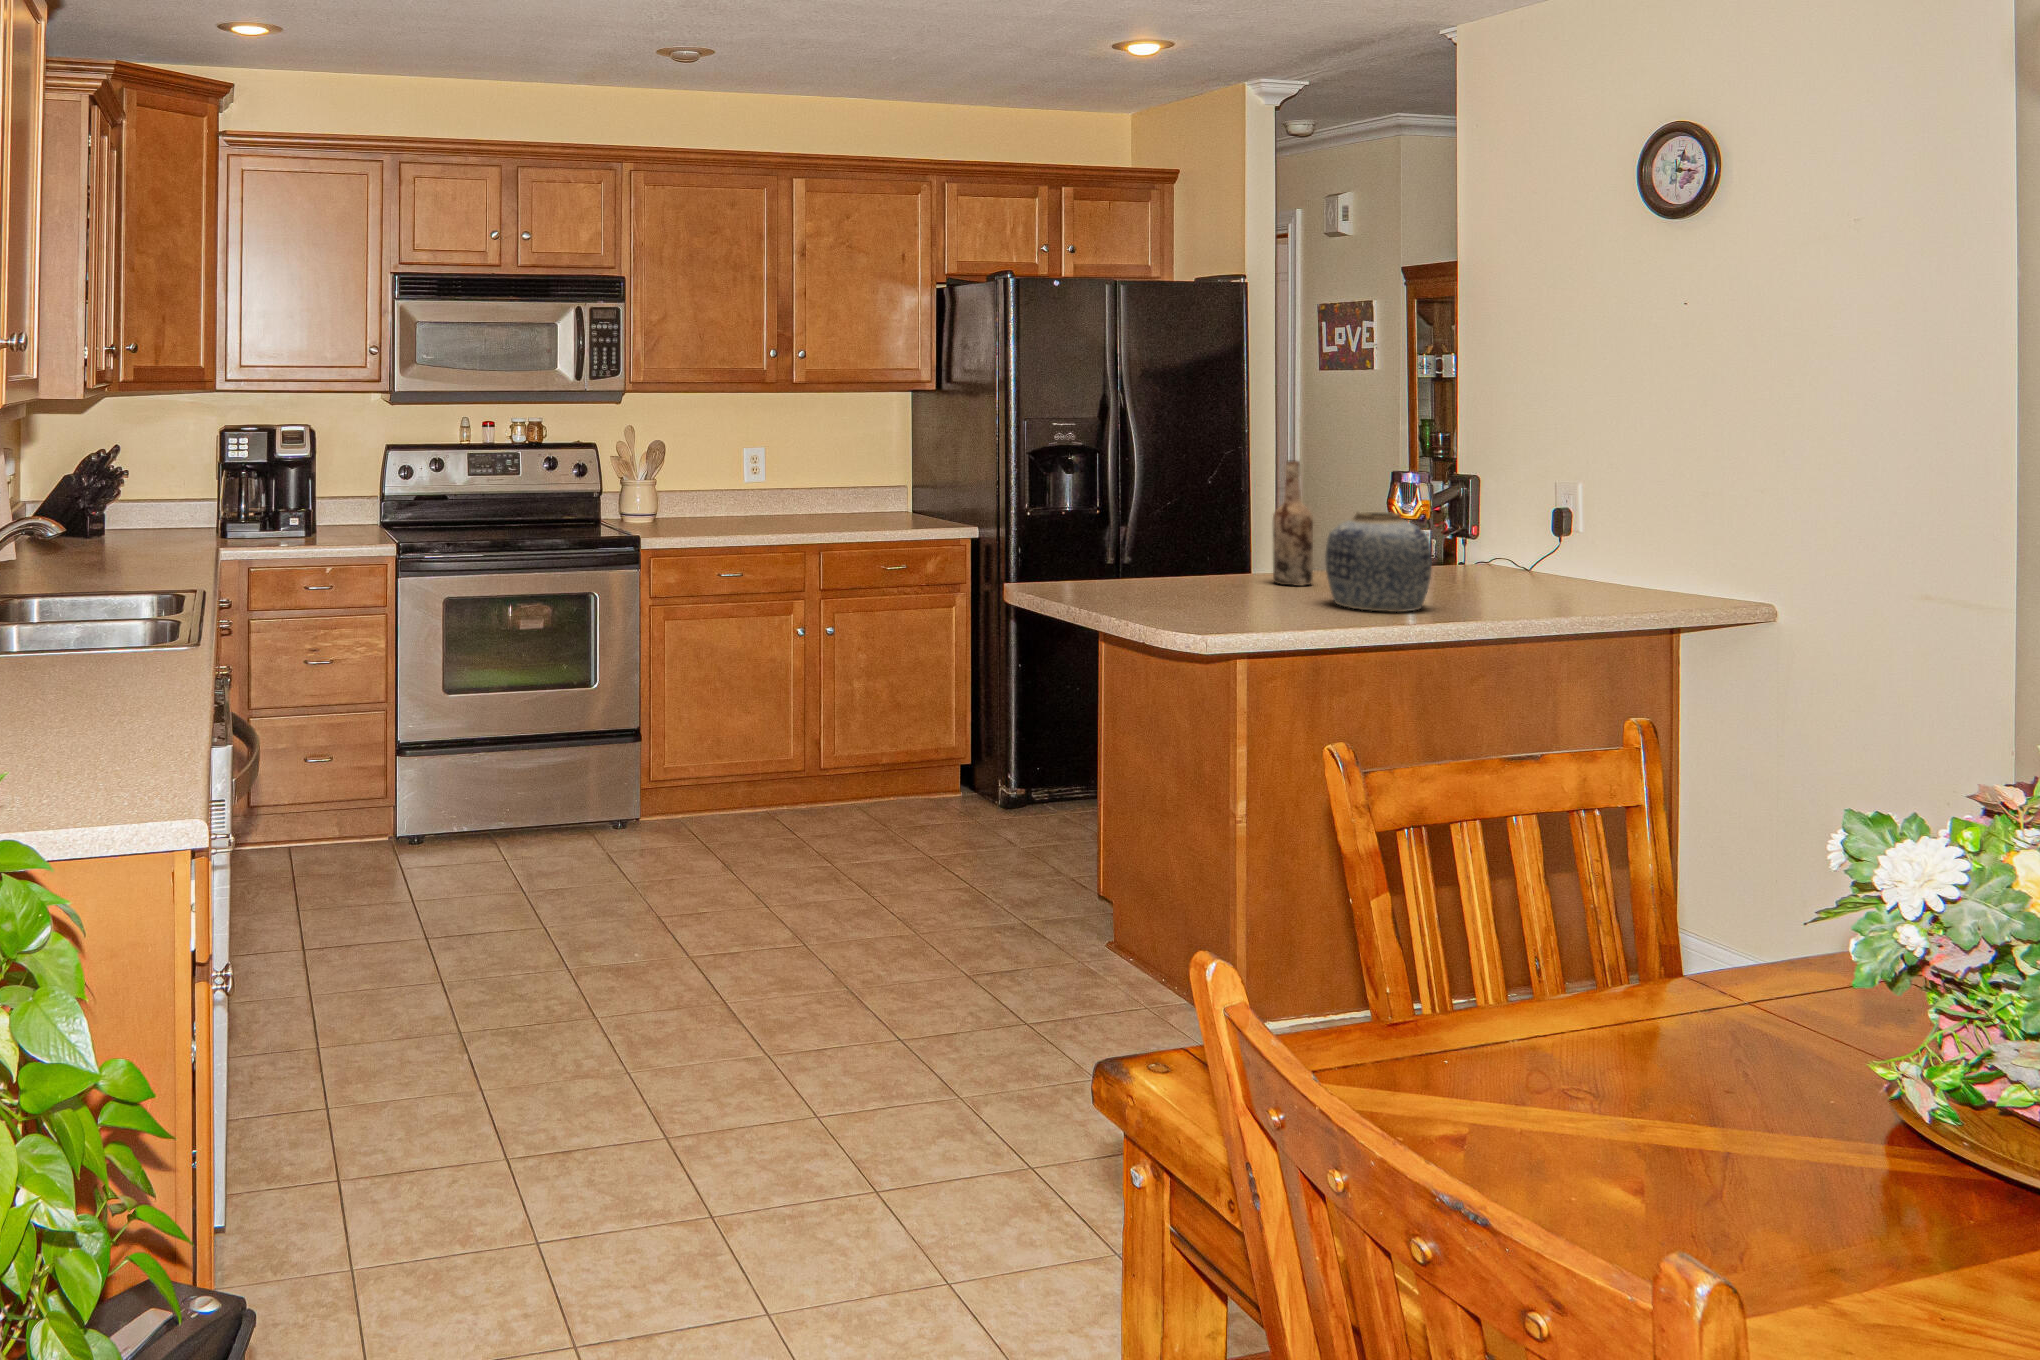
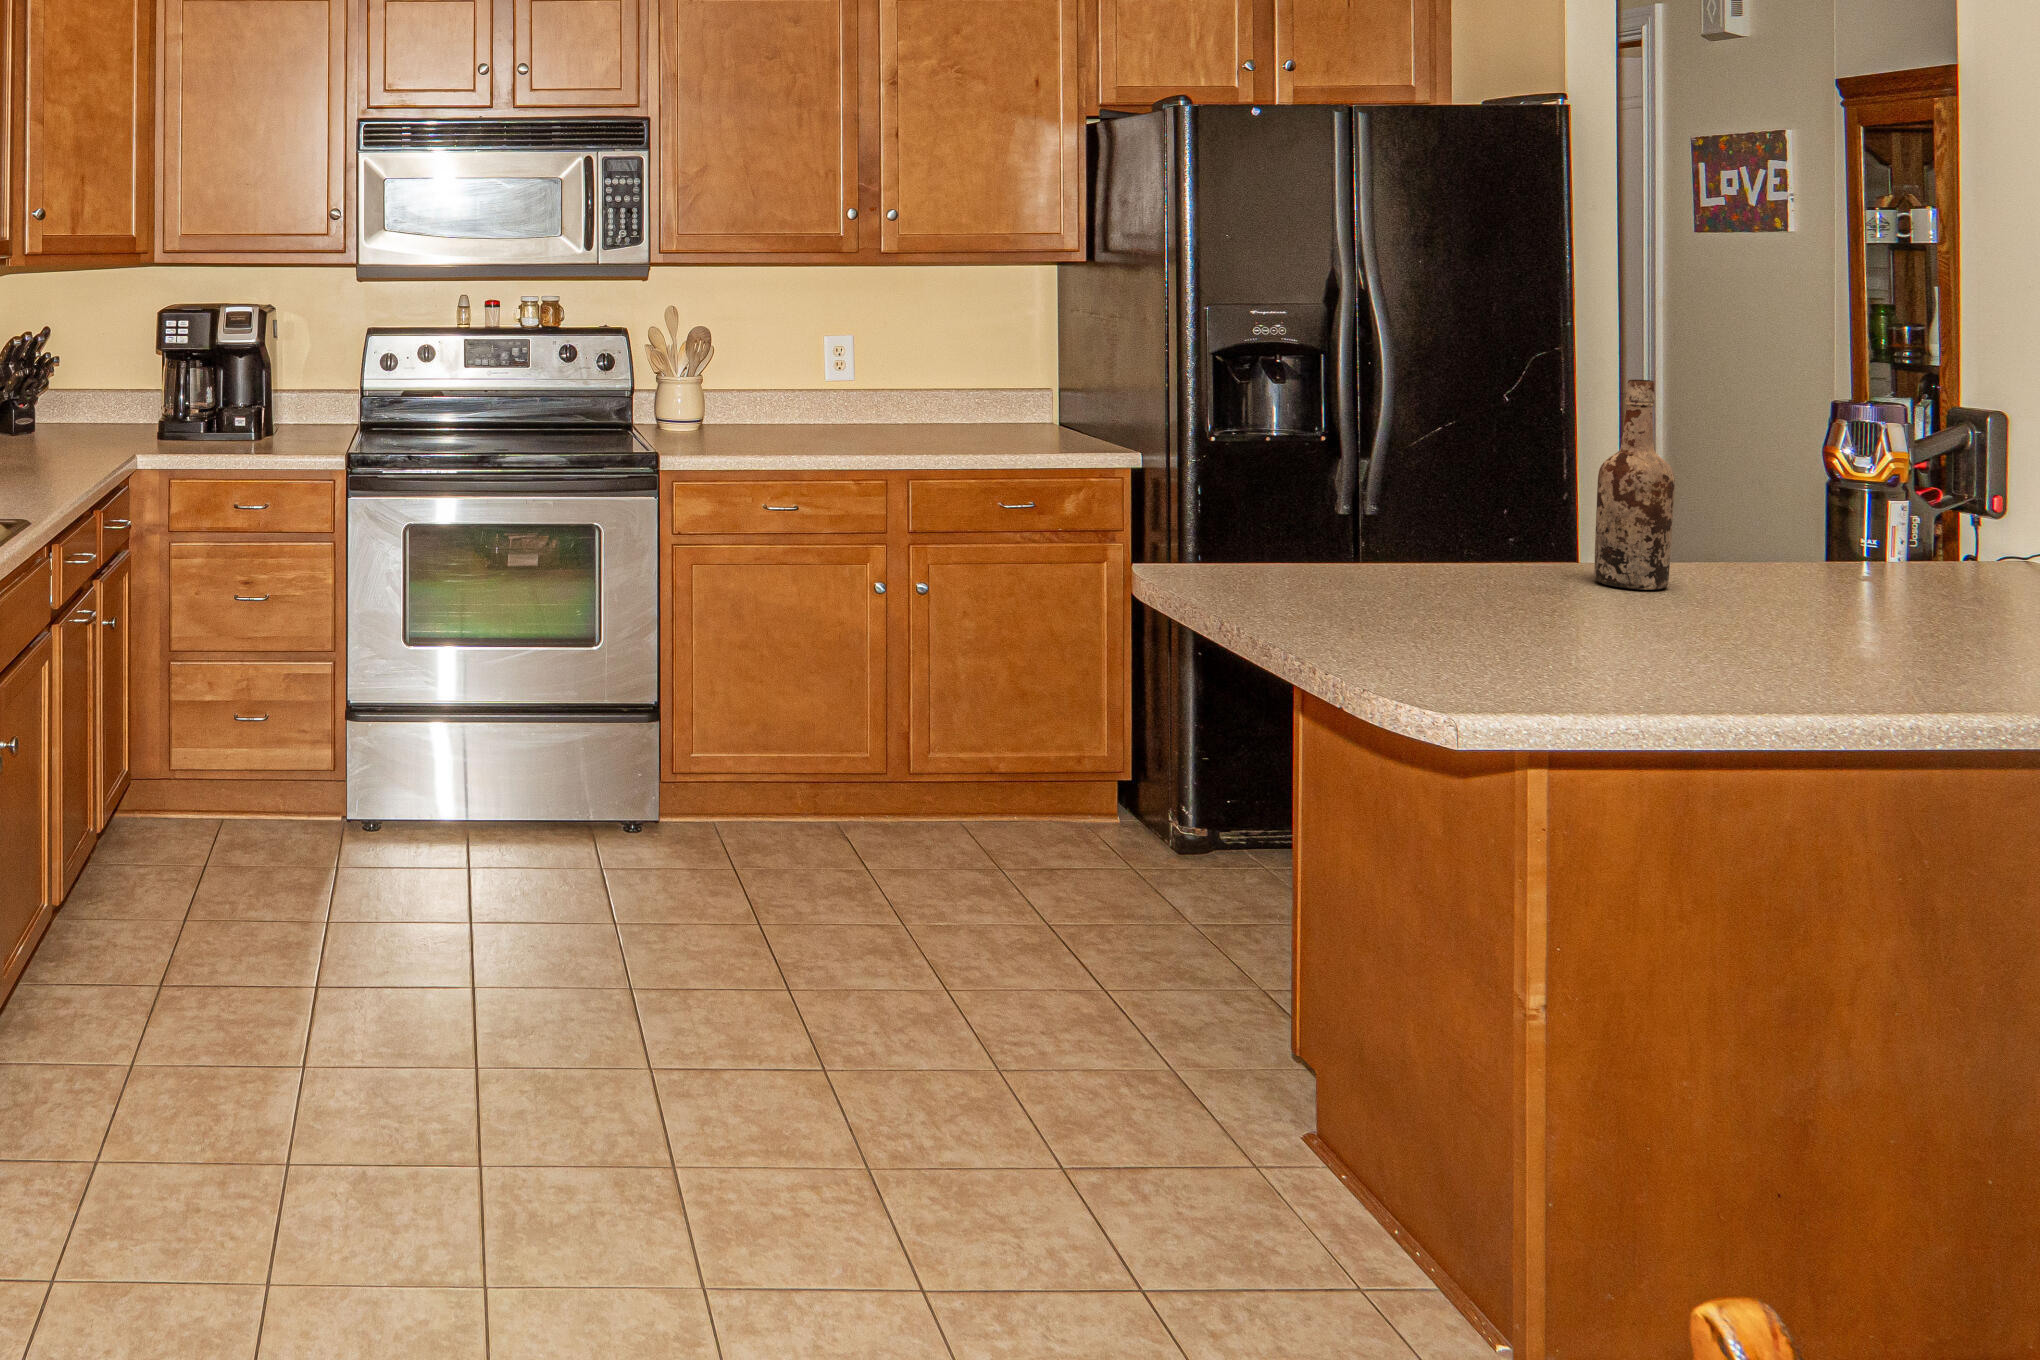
vase: present [1325,512,1432,612] -> none [1698,479,1921,667]

